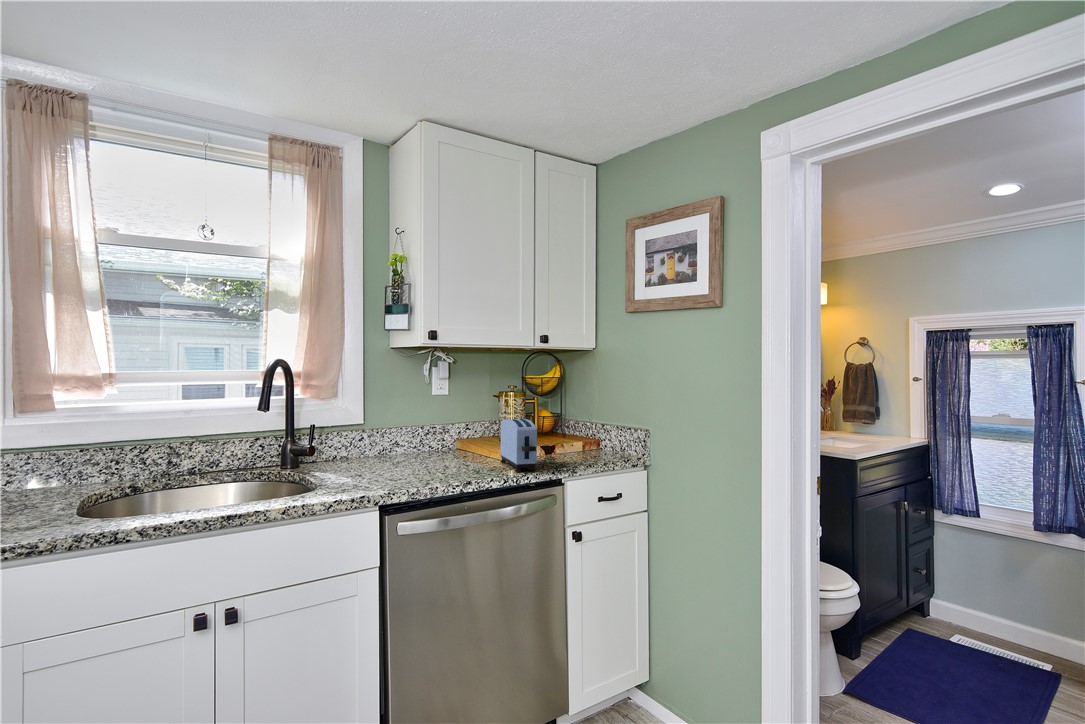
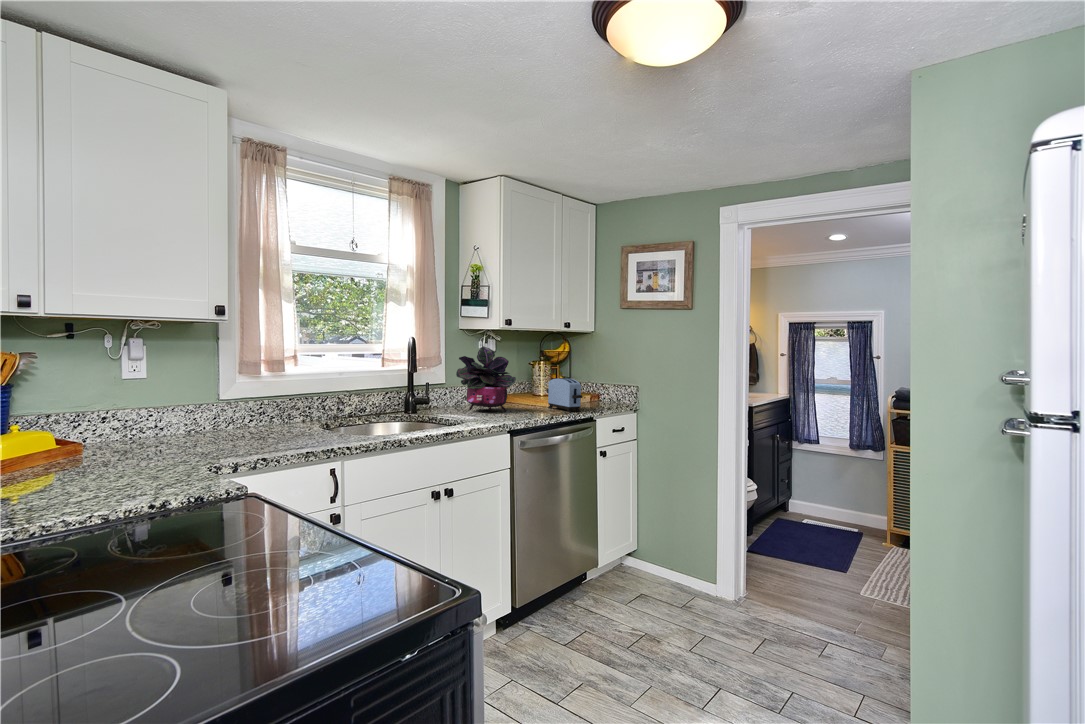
potted plant: none [352,371,439,467] -> present [456,346,516,411]

